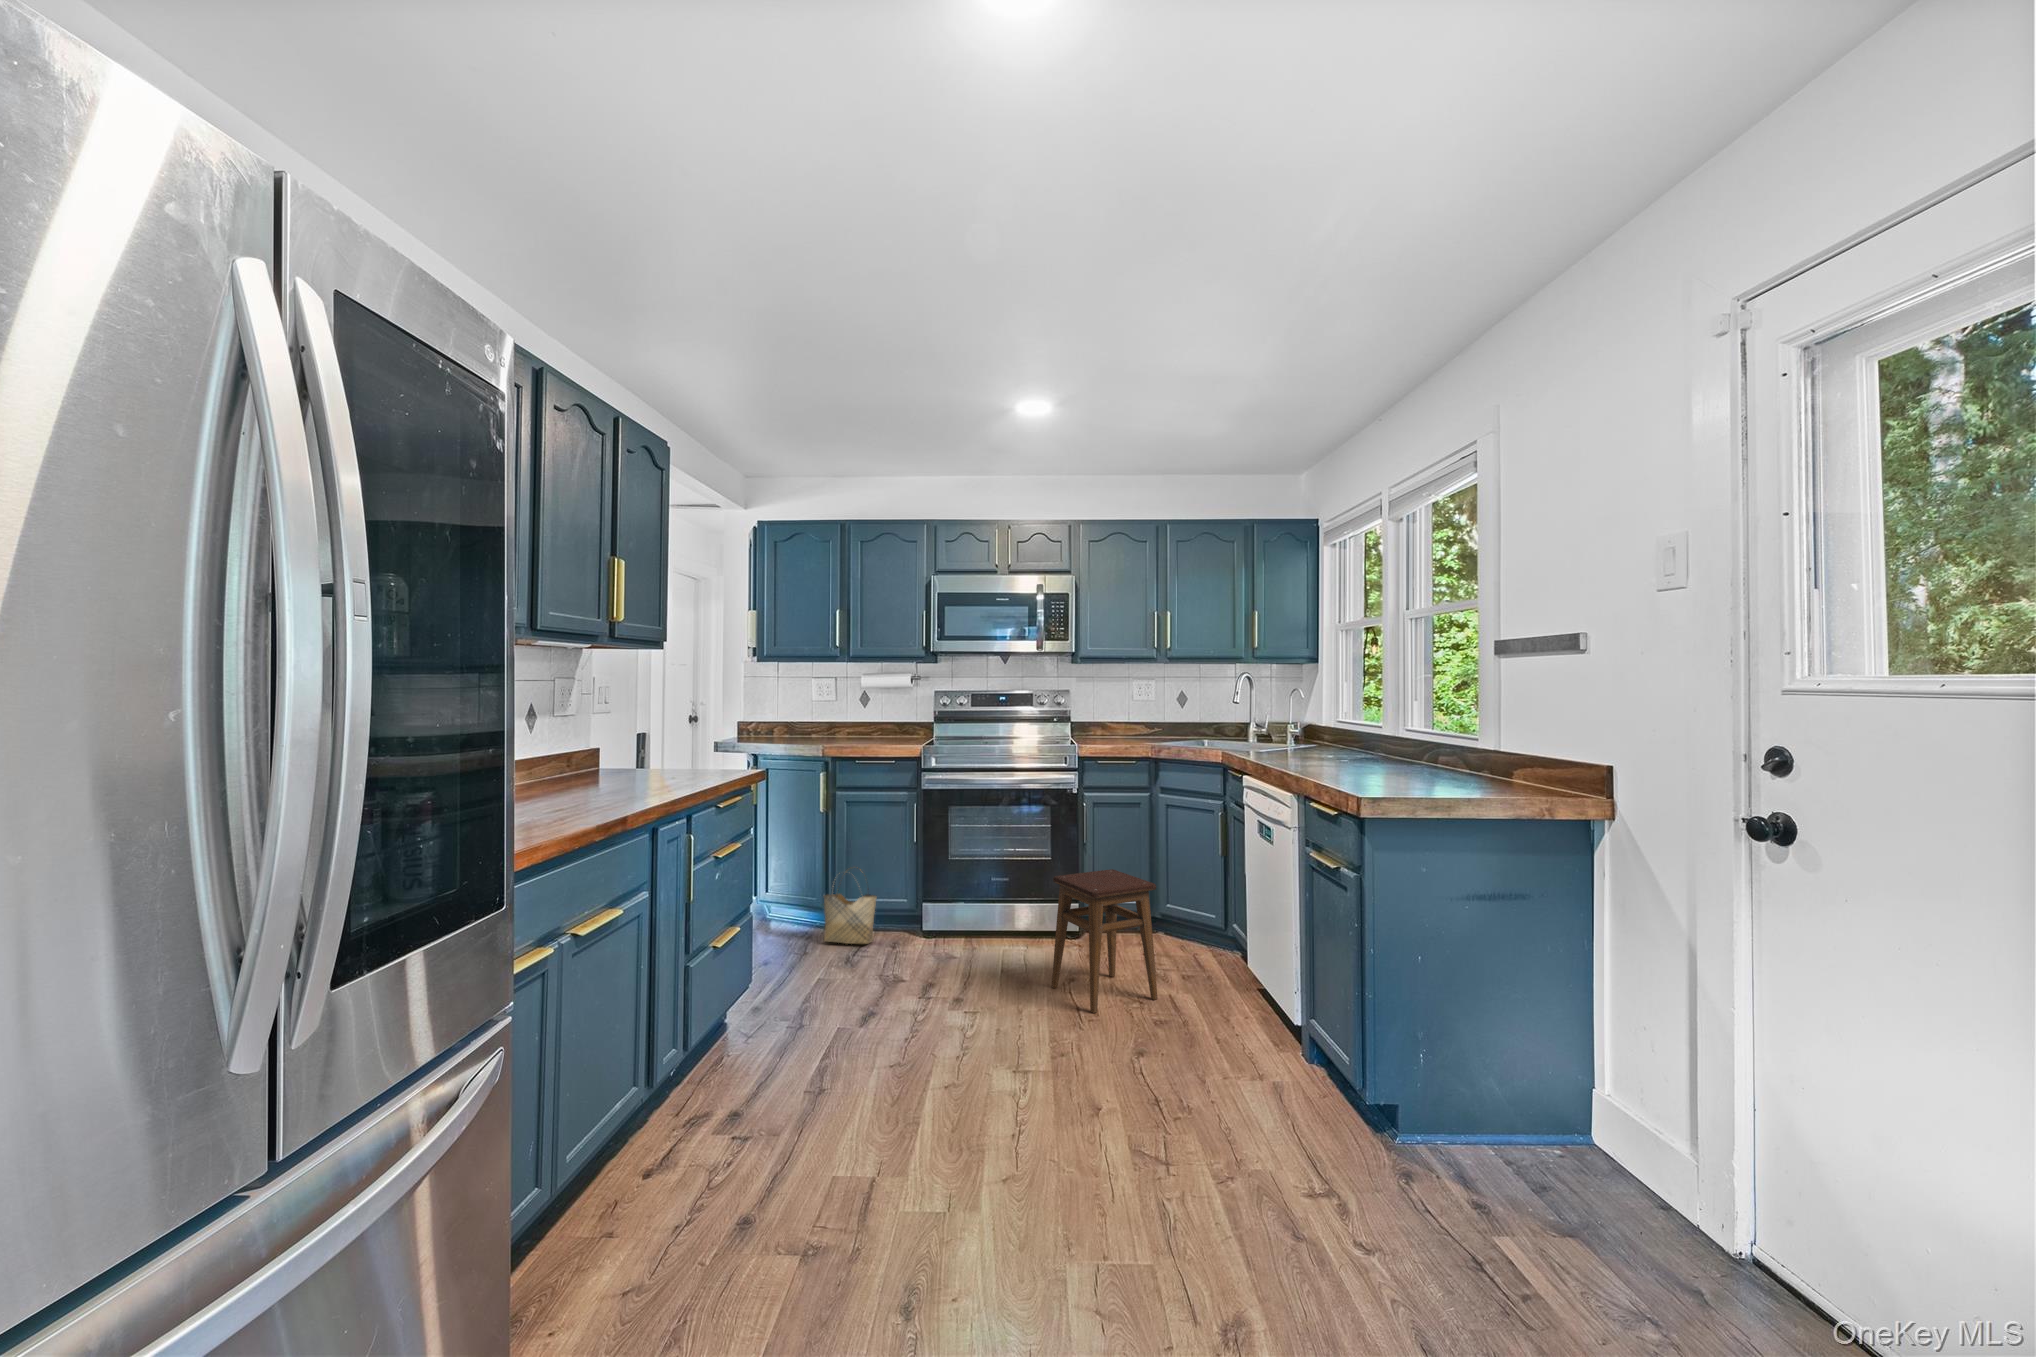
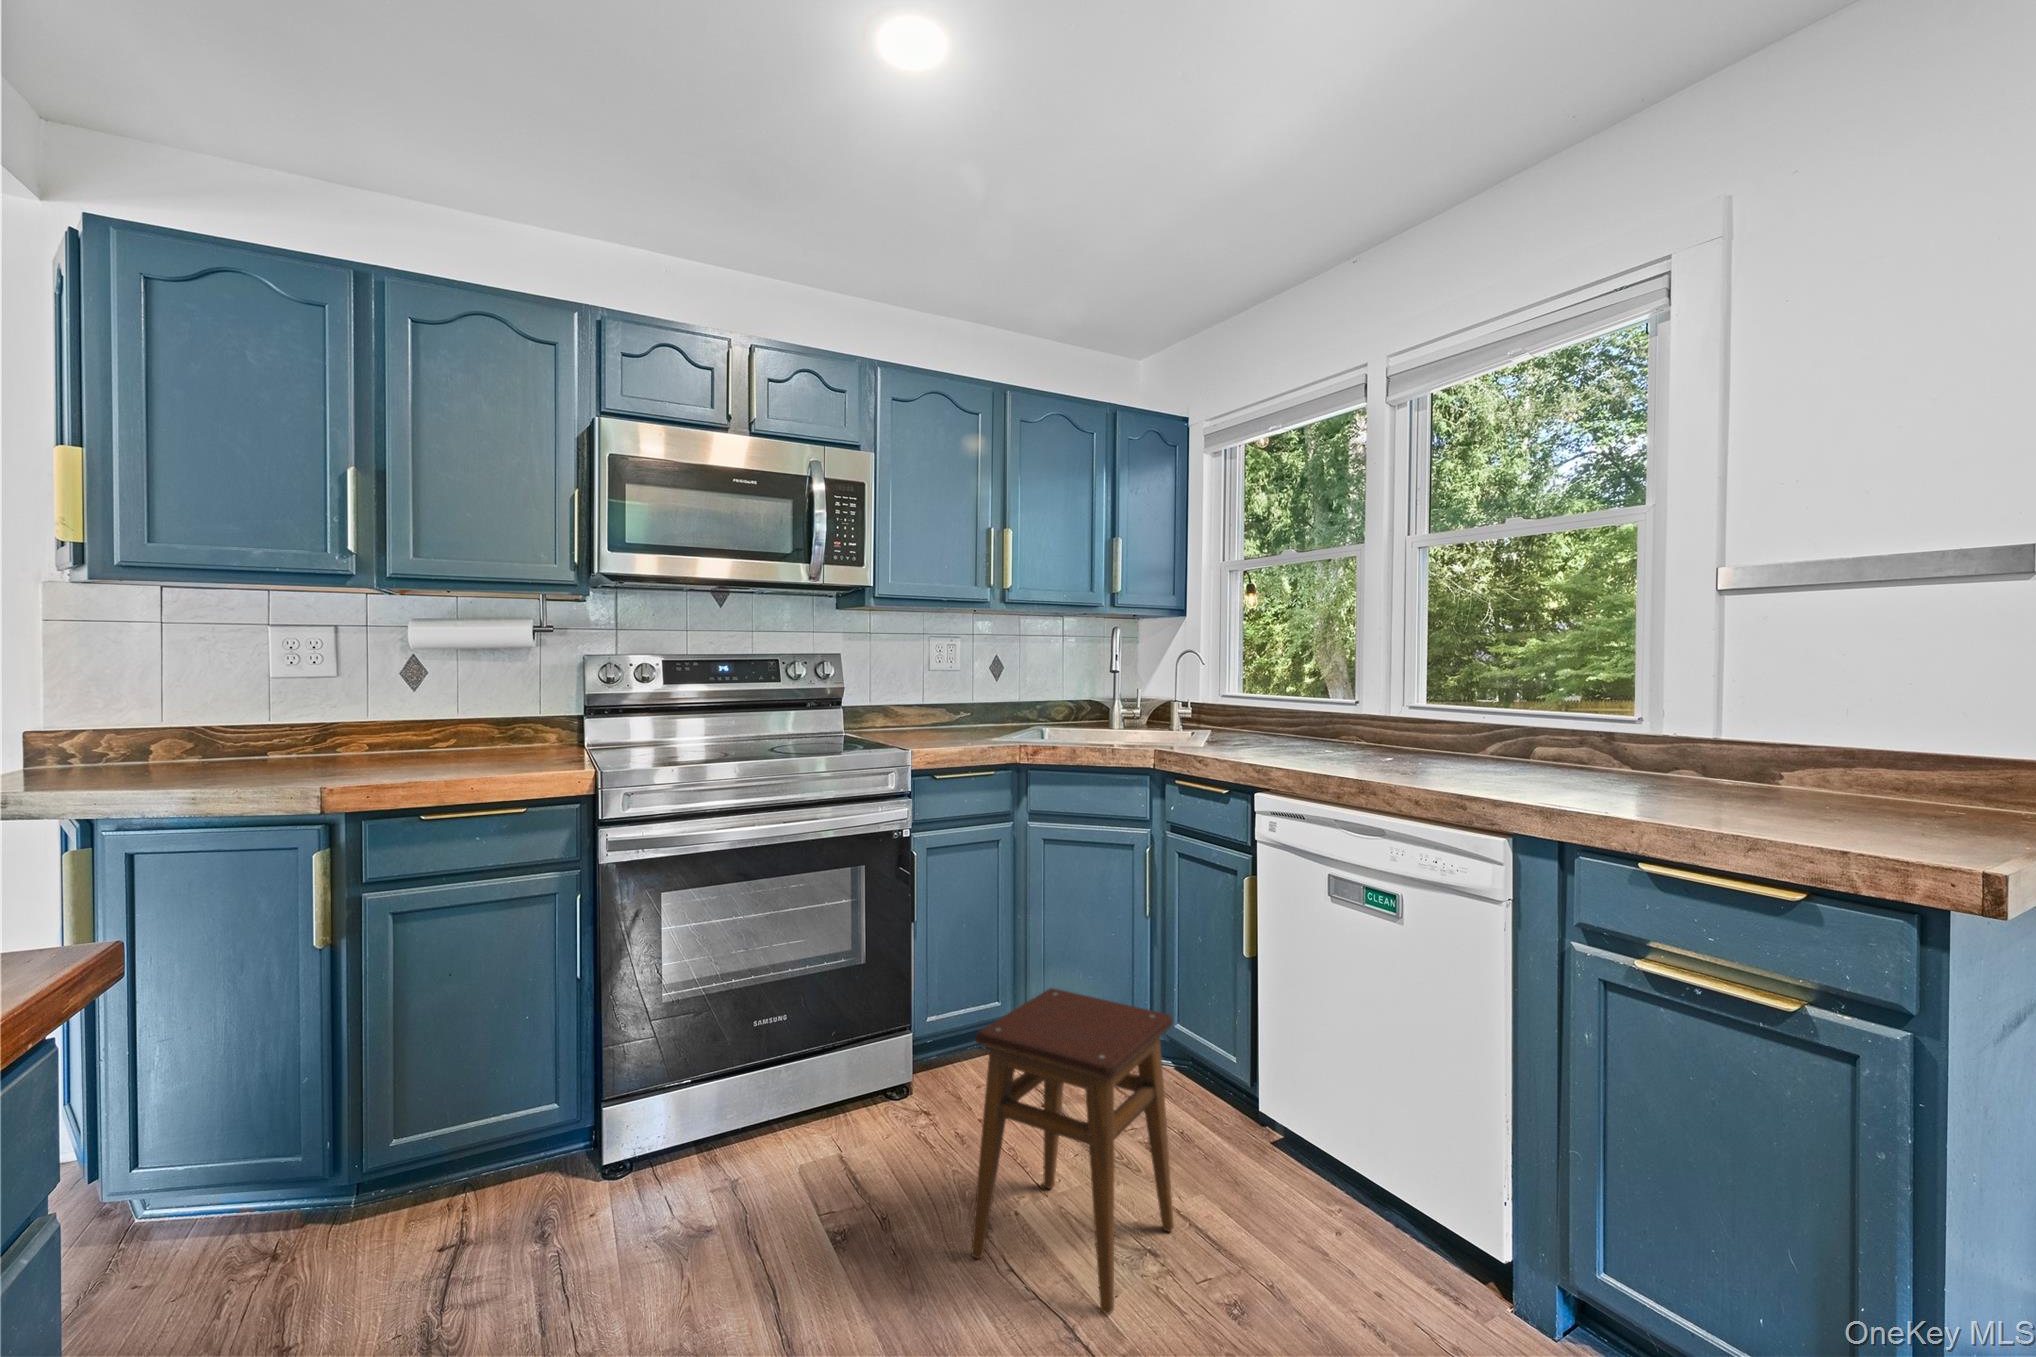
woven basket: present [824,868,877,944] -> none [345,1061,499,1268]

